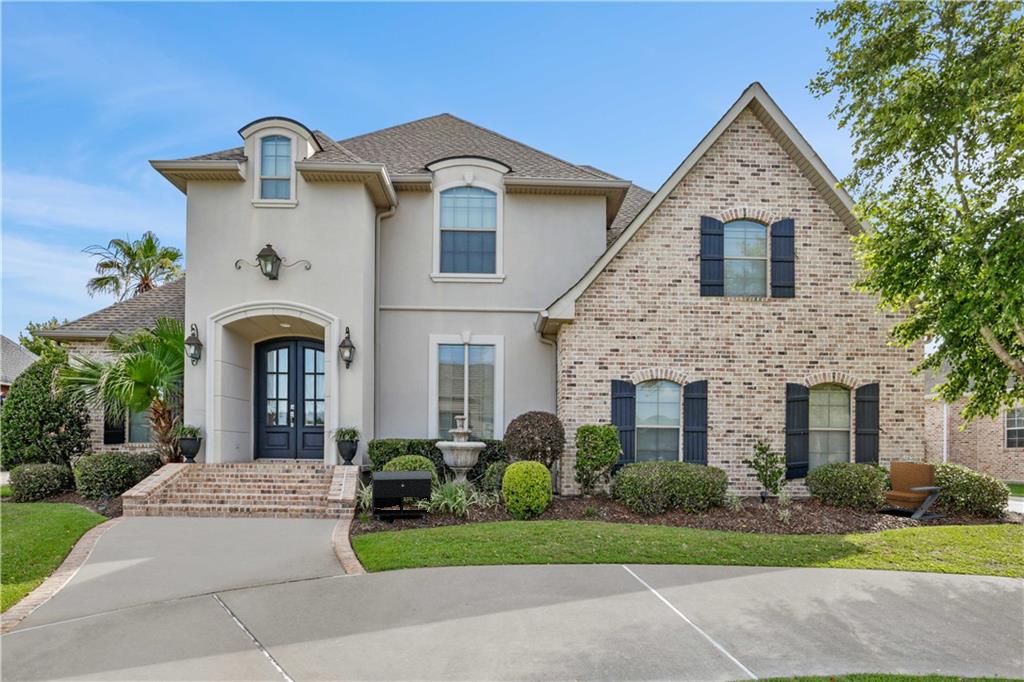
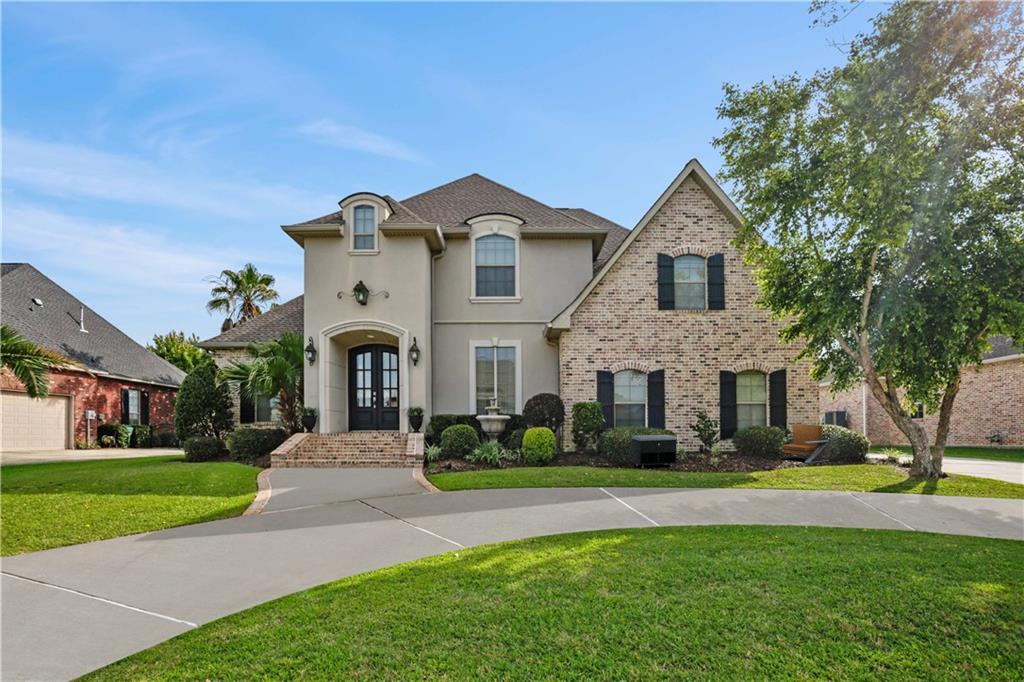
storage bench: present [372,471,431,520] -> present [631,435,677,468]

